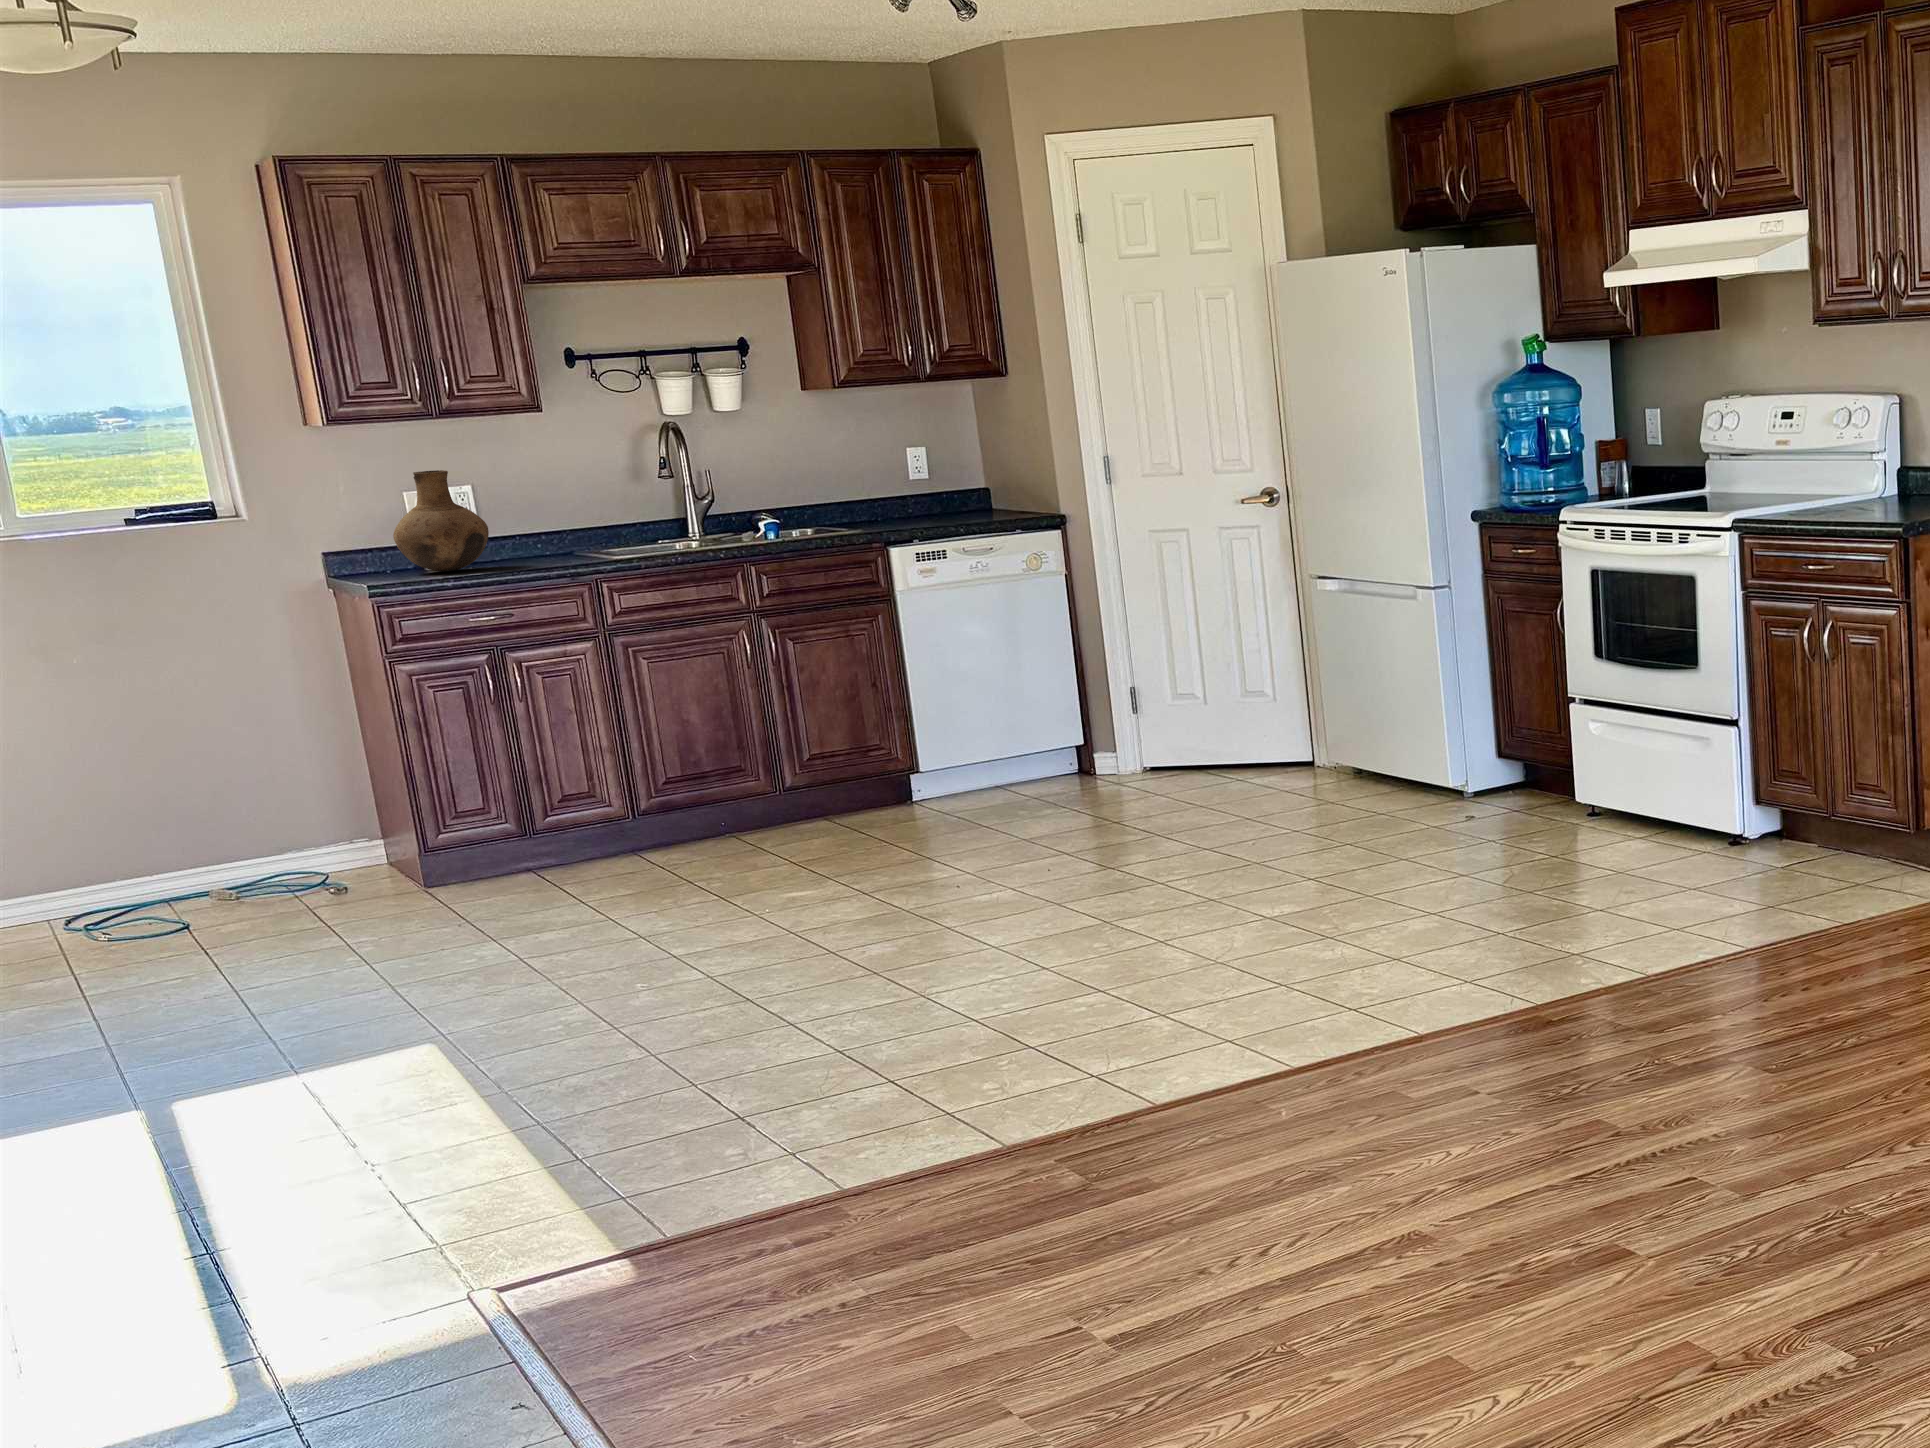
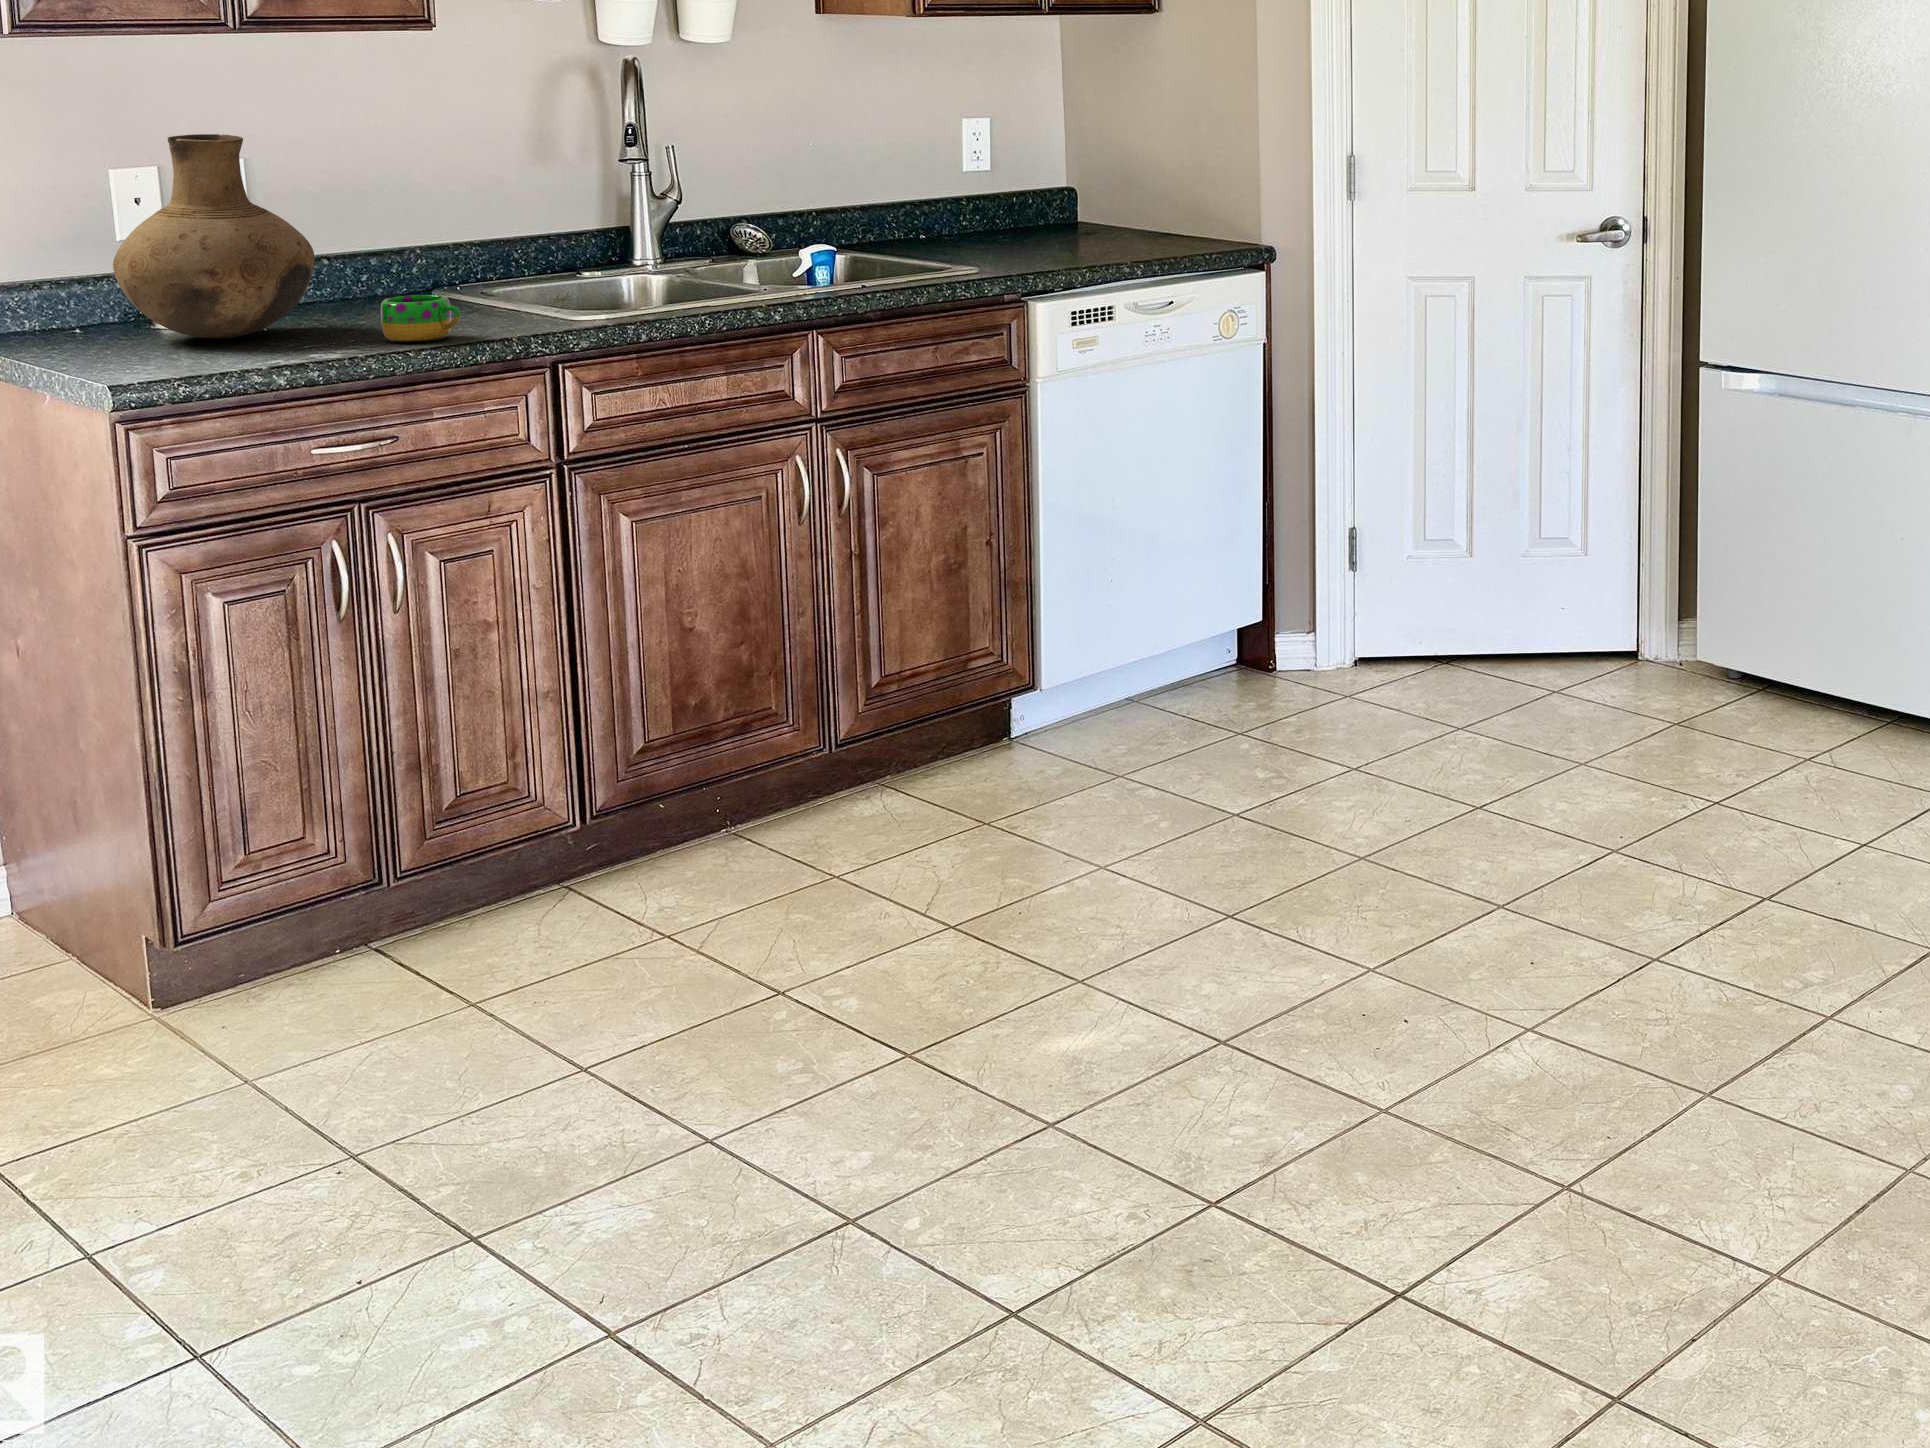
mug: none [512,546,547,569] -> present [381,295,461,343]

